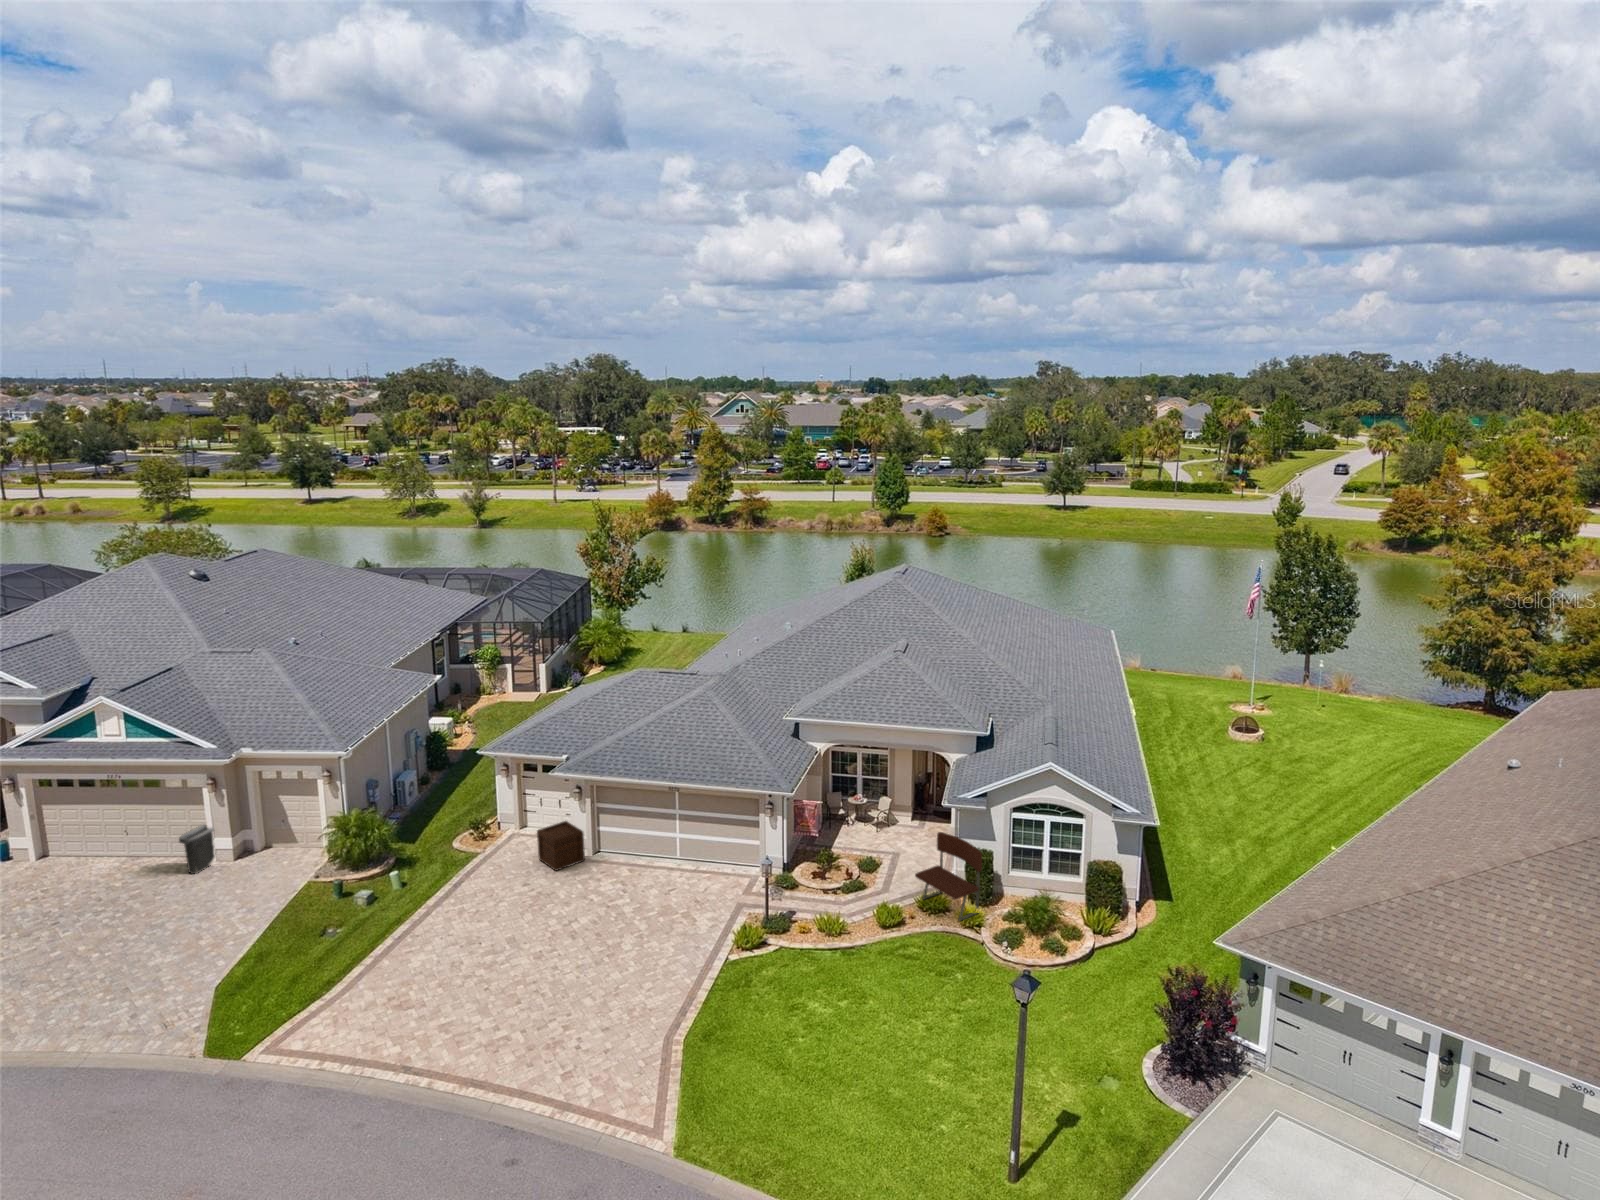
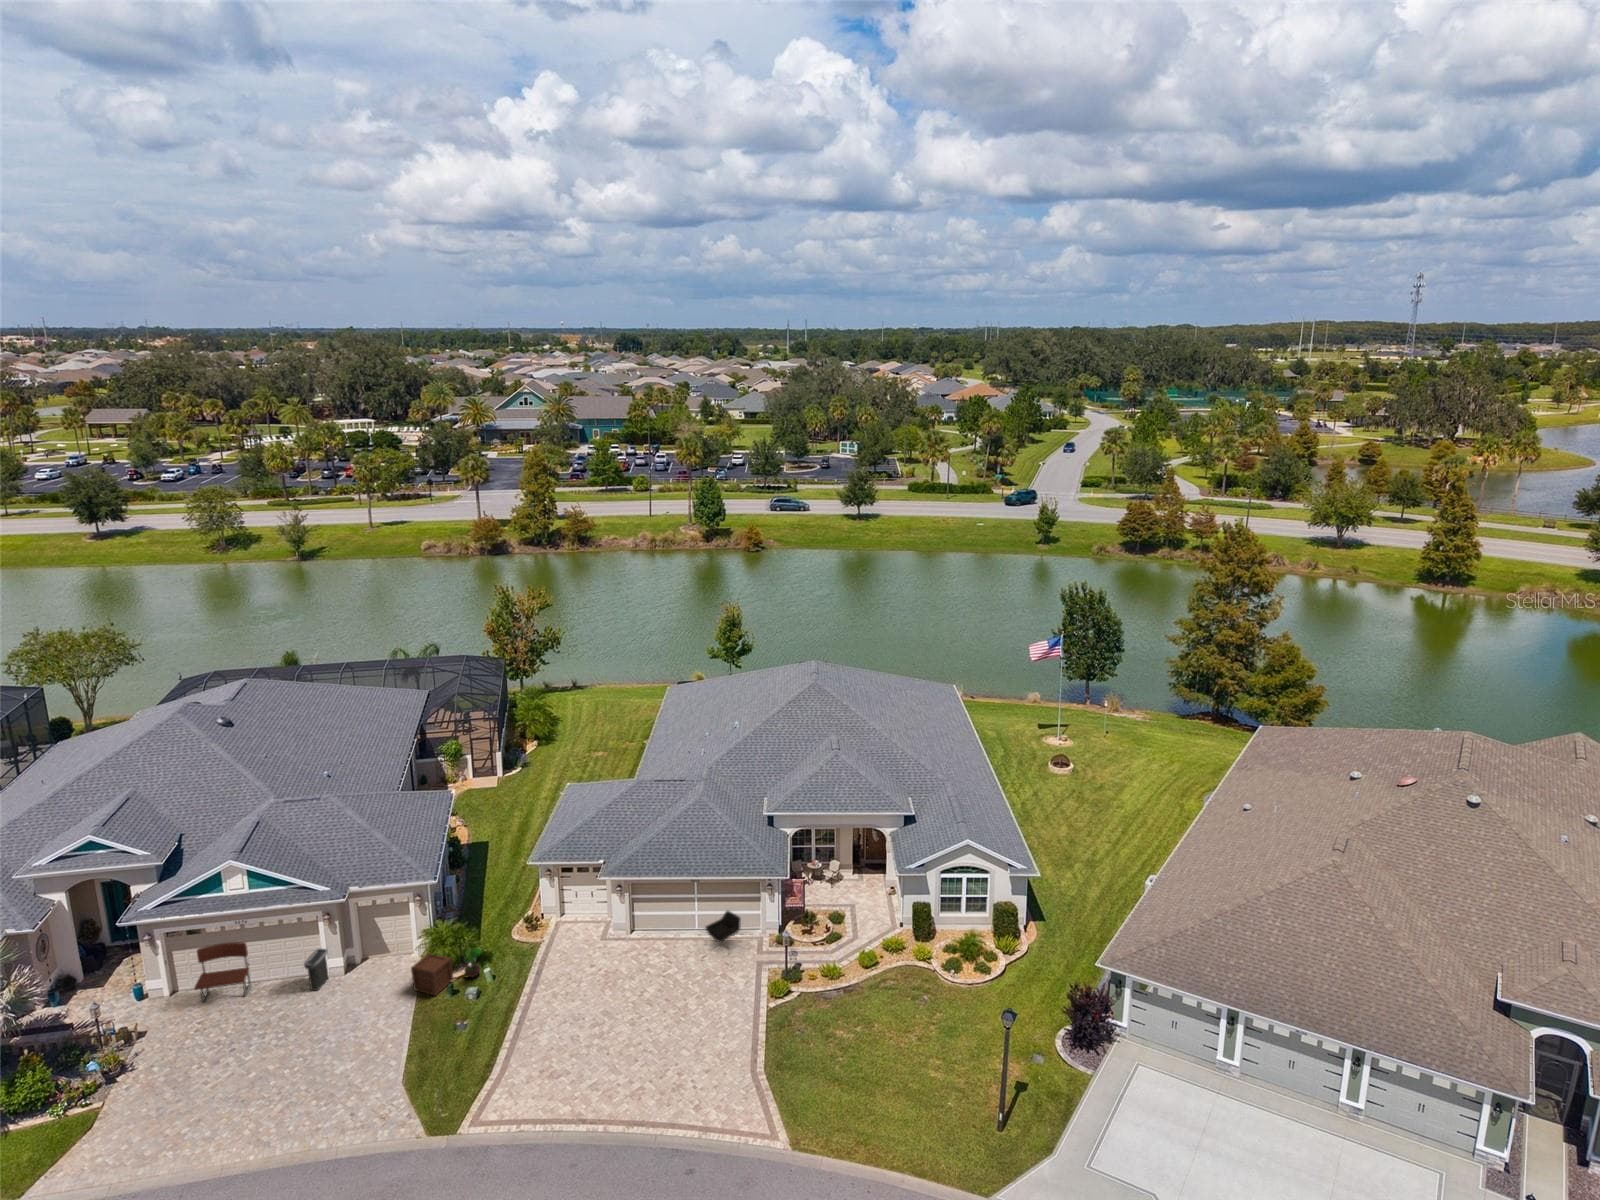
wooden crate: present [537,821,585,871] -> present [411,954,453,995]
bench: present [915,832,982,921] -> present [194,942,251,1002]
lounge chair: none [682,835,728,885] -> present [706,911,741,944]
potted tree: none [362,840,389,880] -> present [464,948,482,977]

